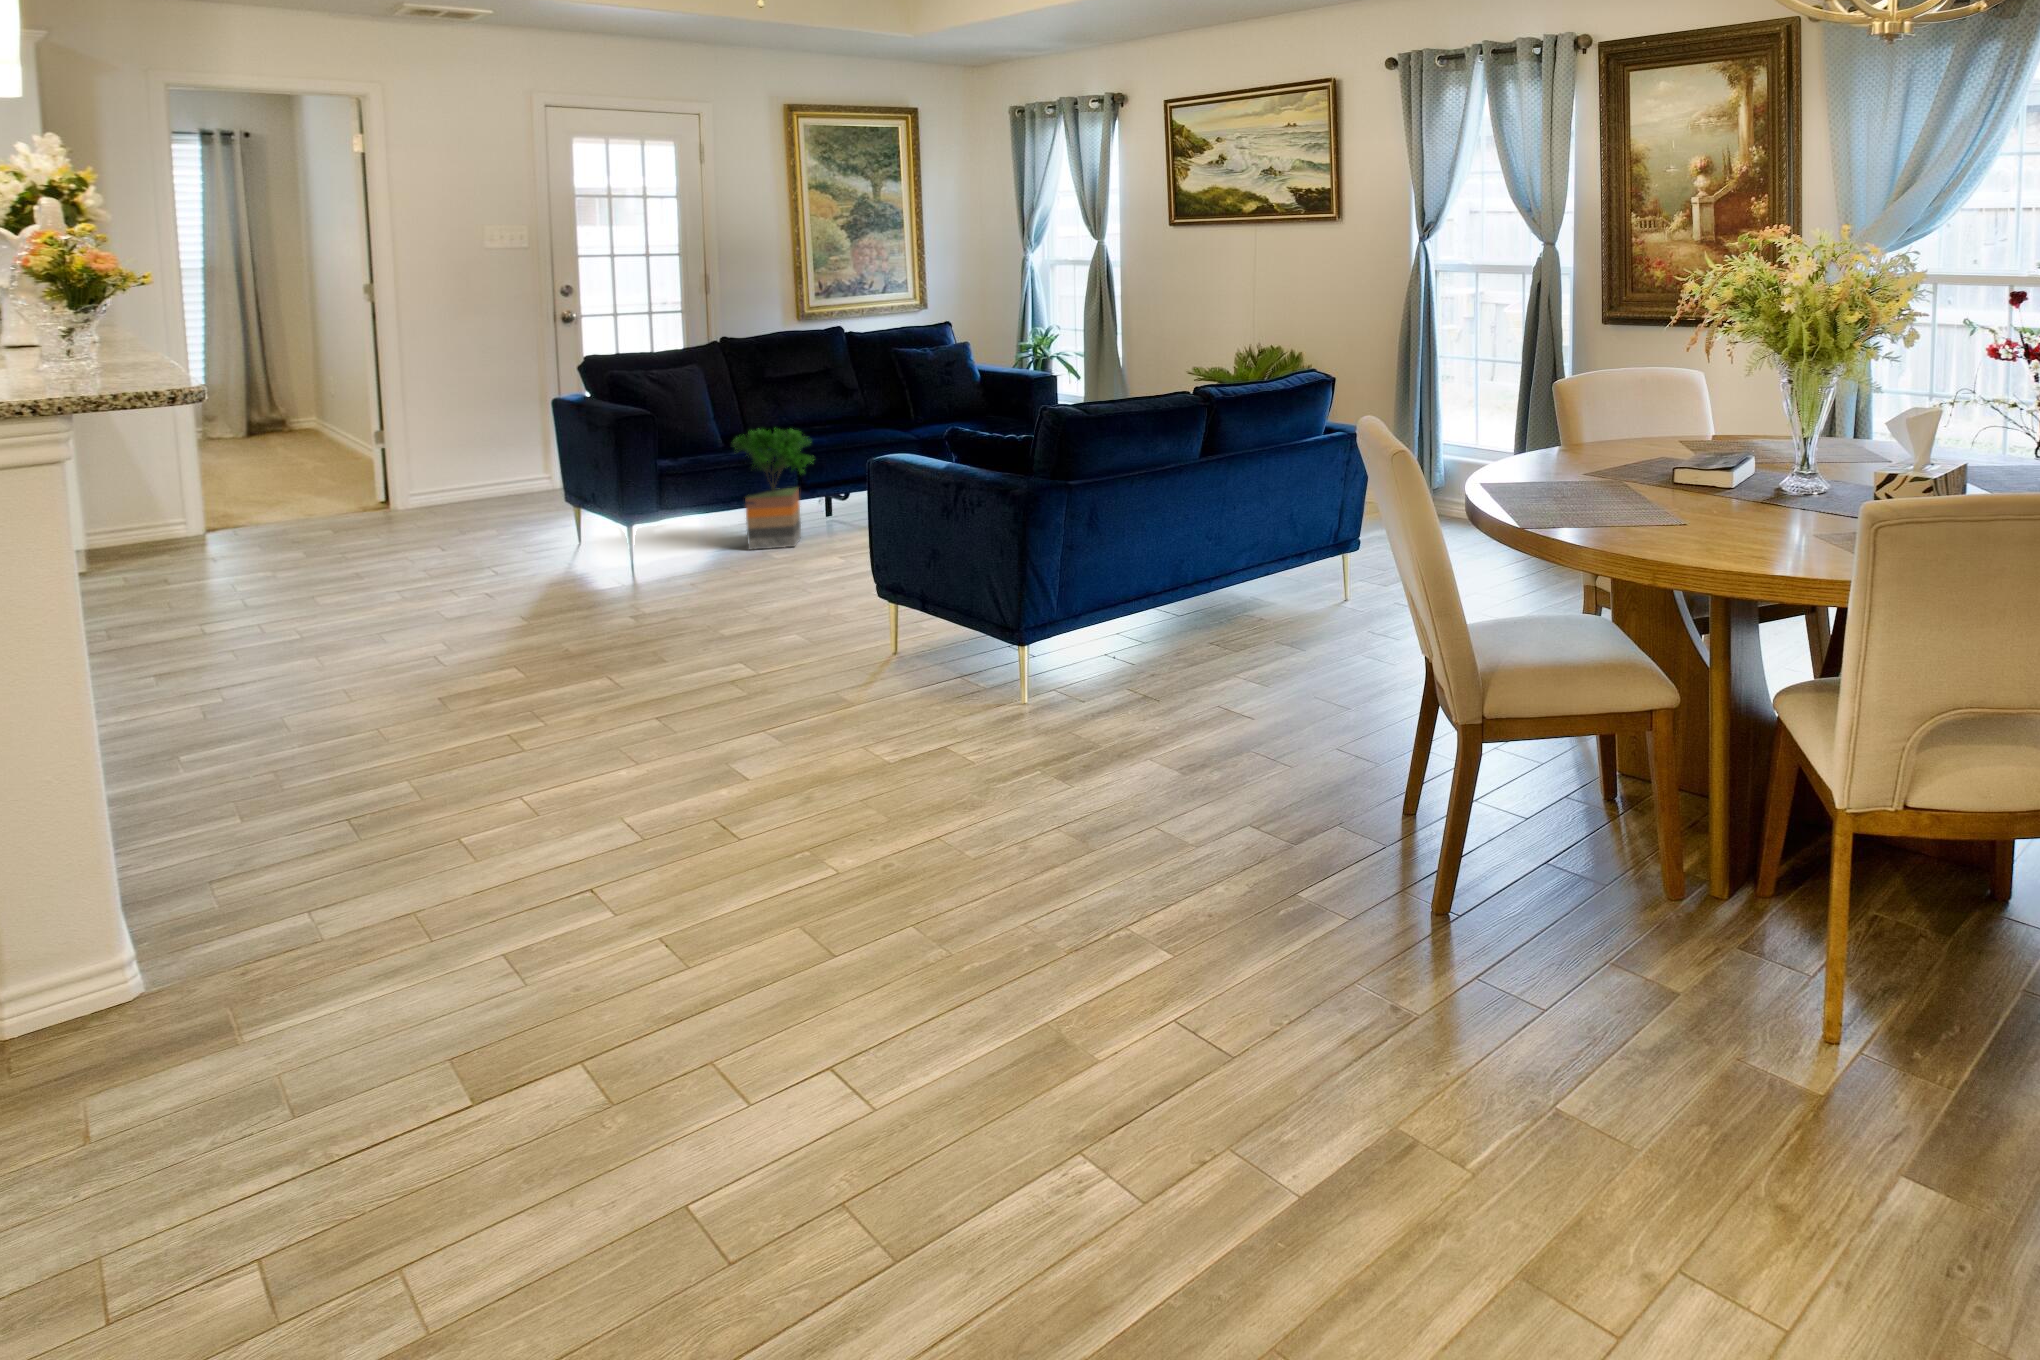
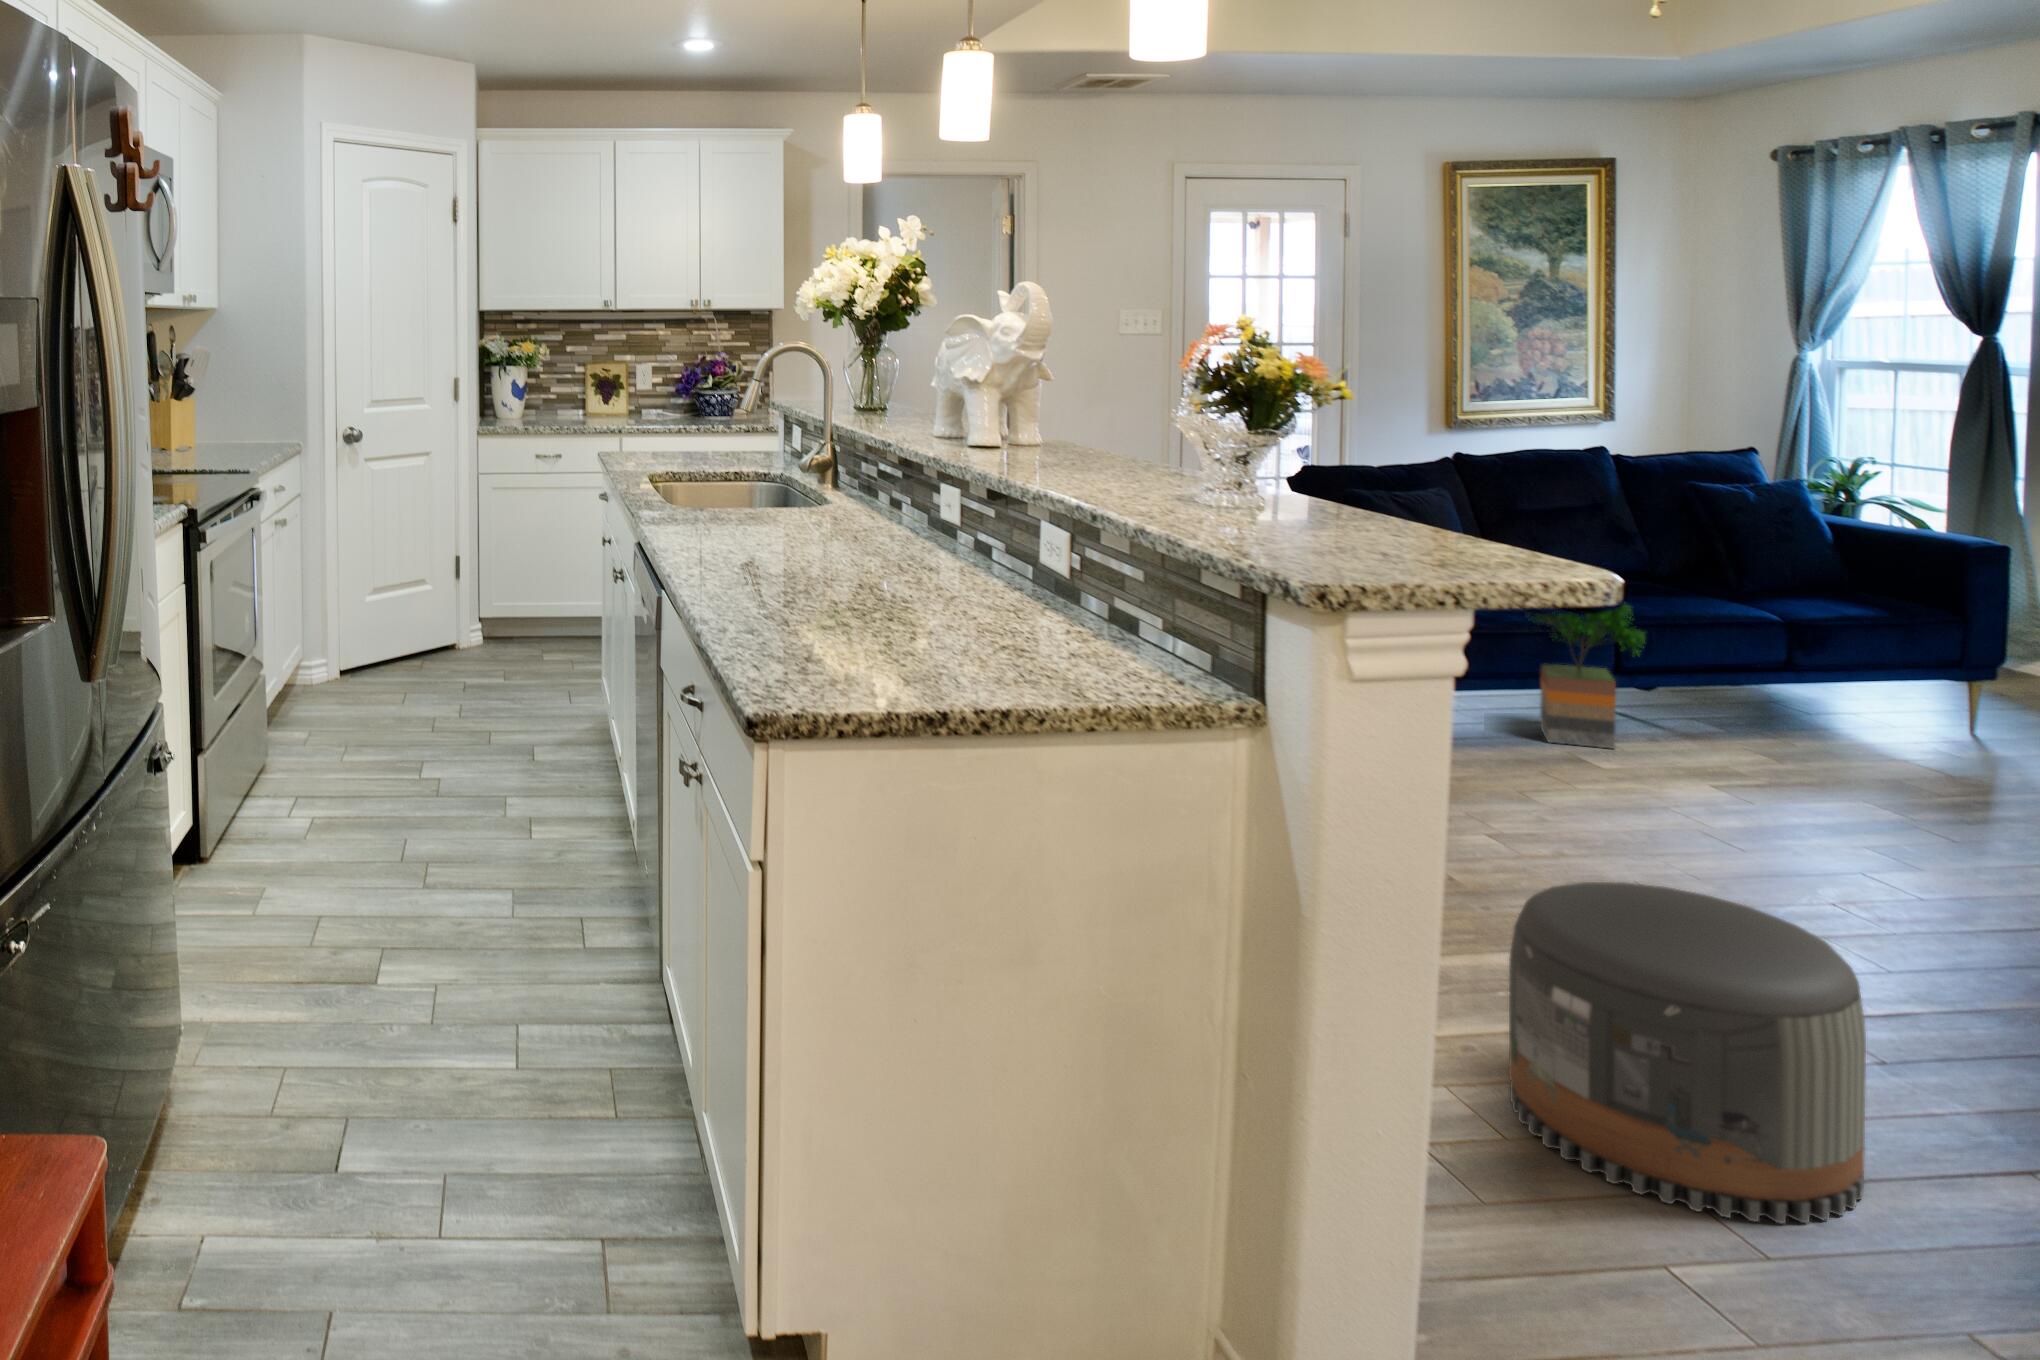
pouf: none [354,628,624,869] -> present [1509,882,1866,1223]

